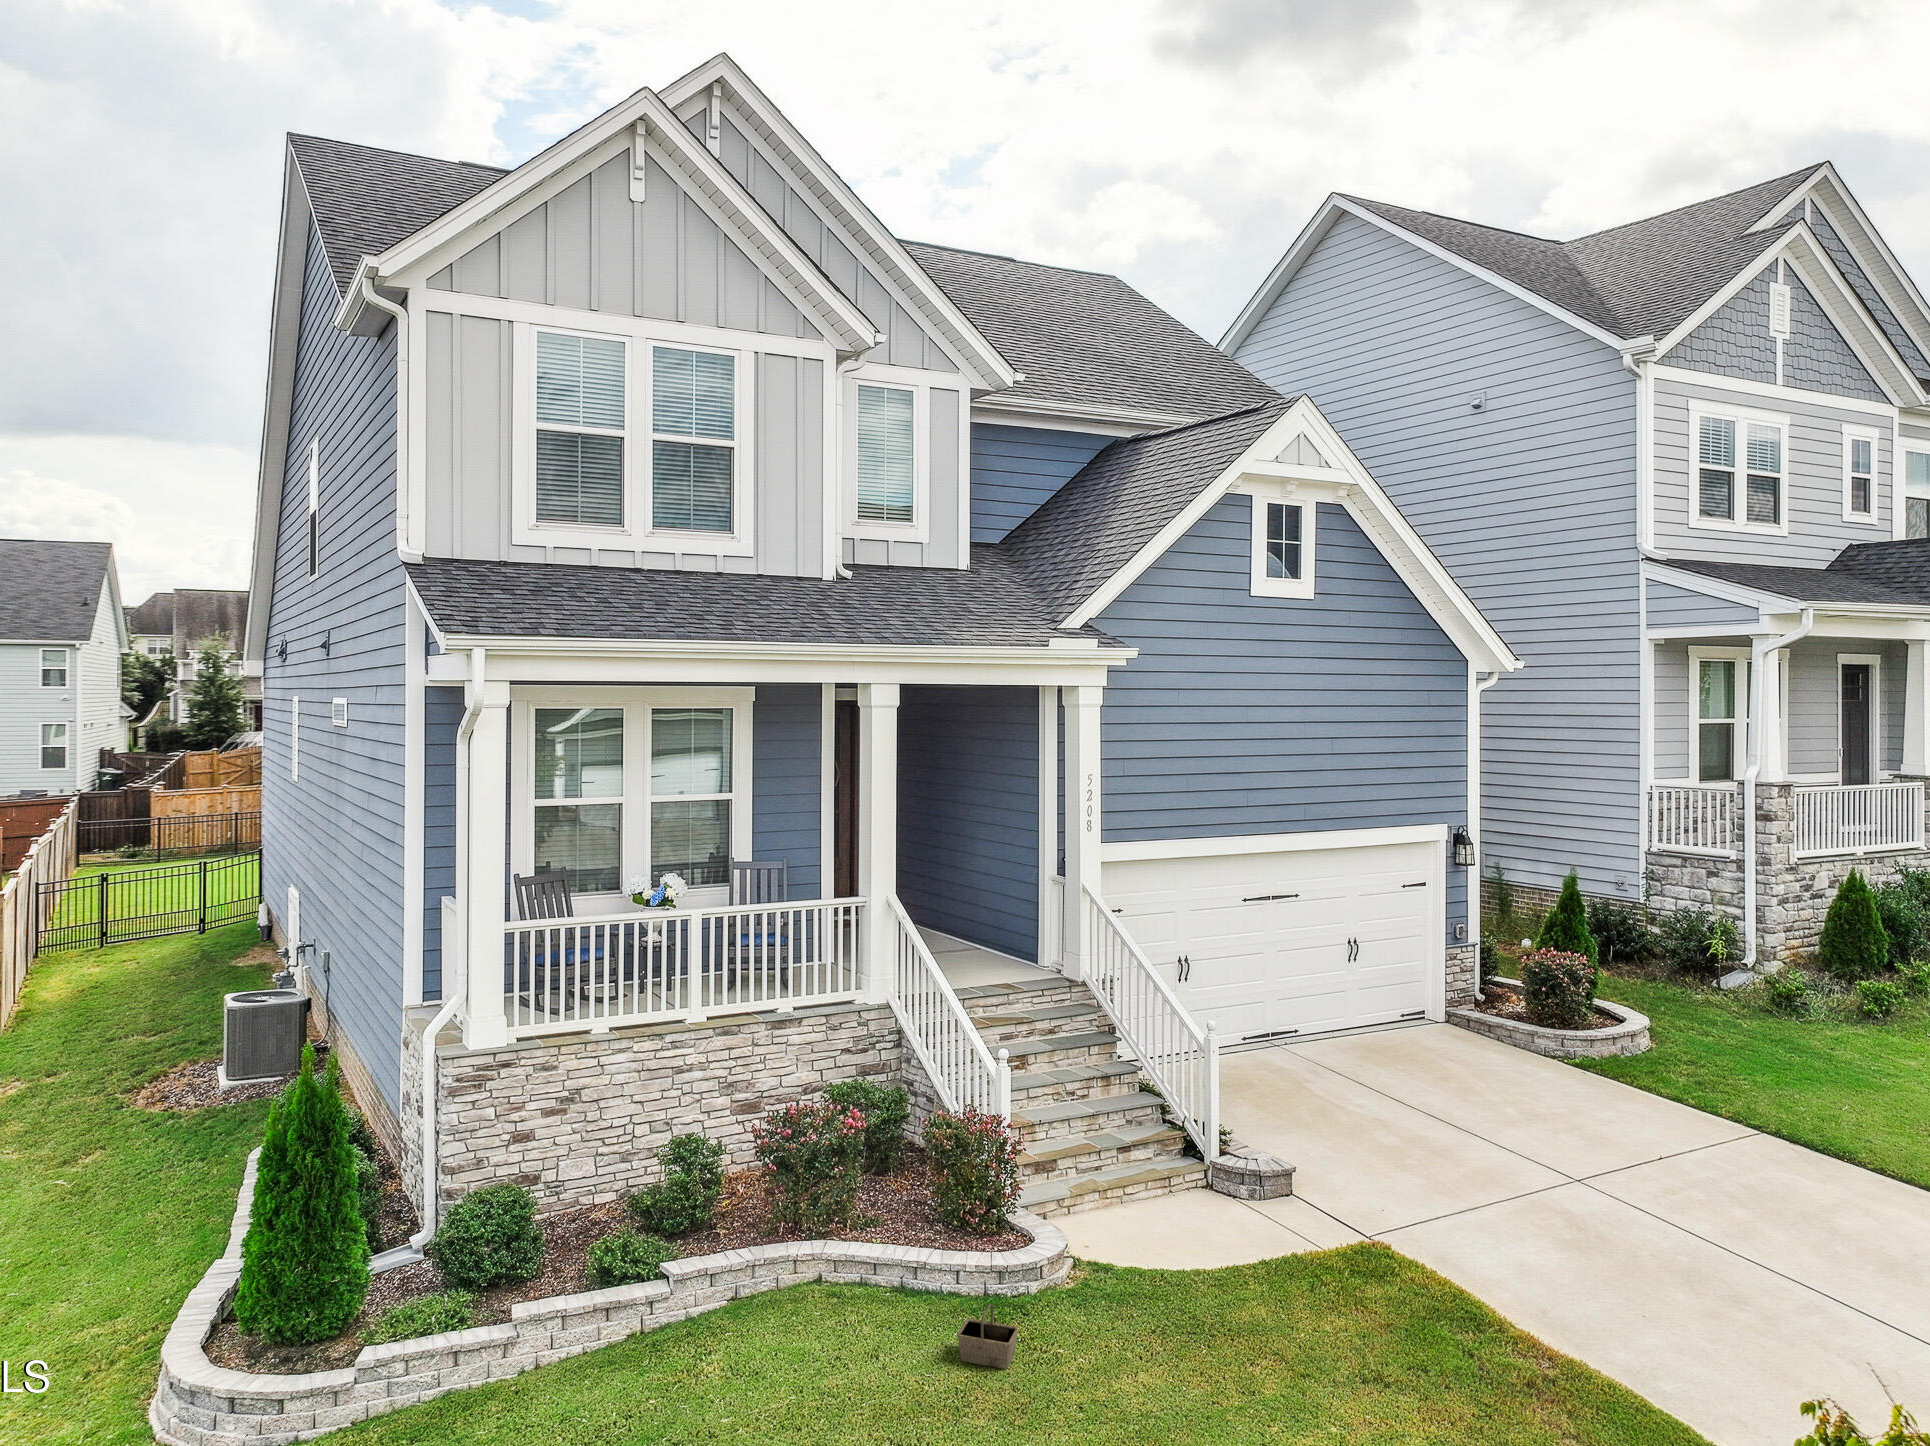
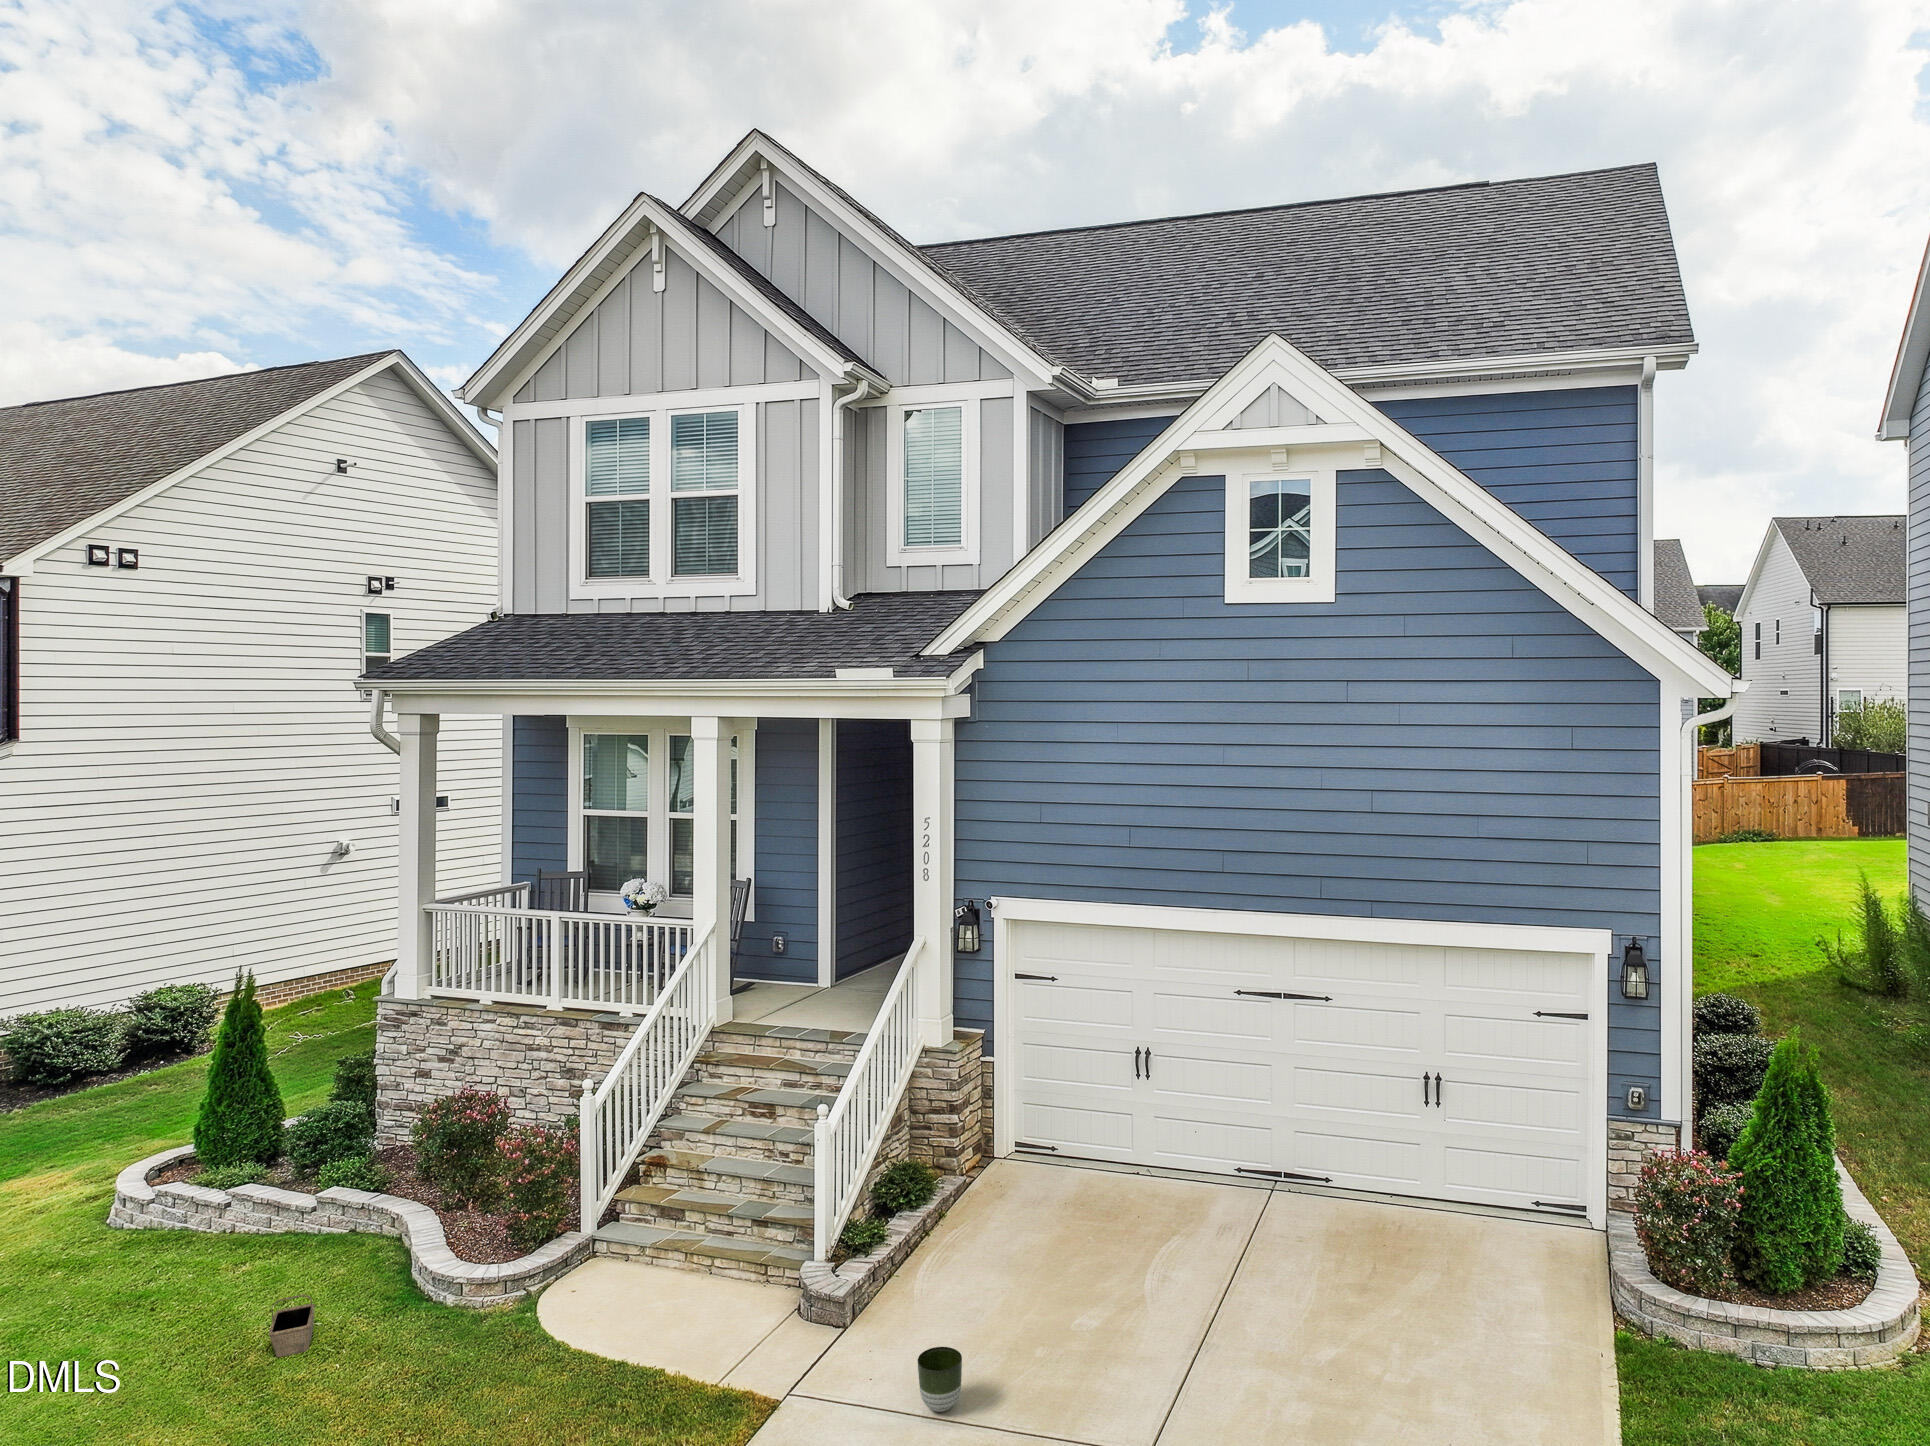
planter: none [1424,1153,1458,1196] -> present [918,1347,962,1412]

